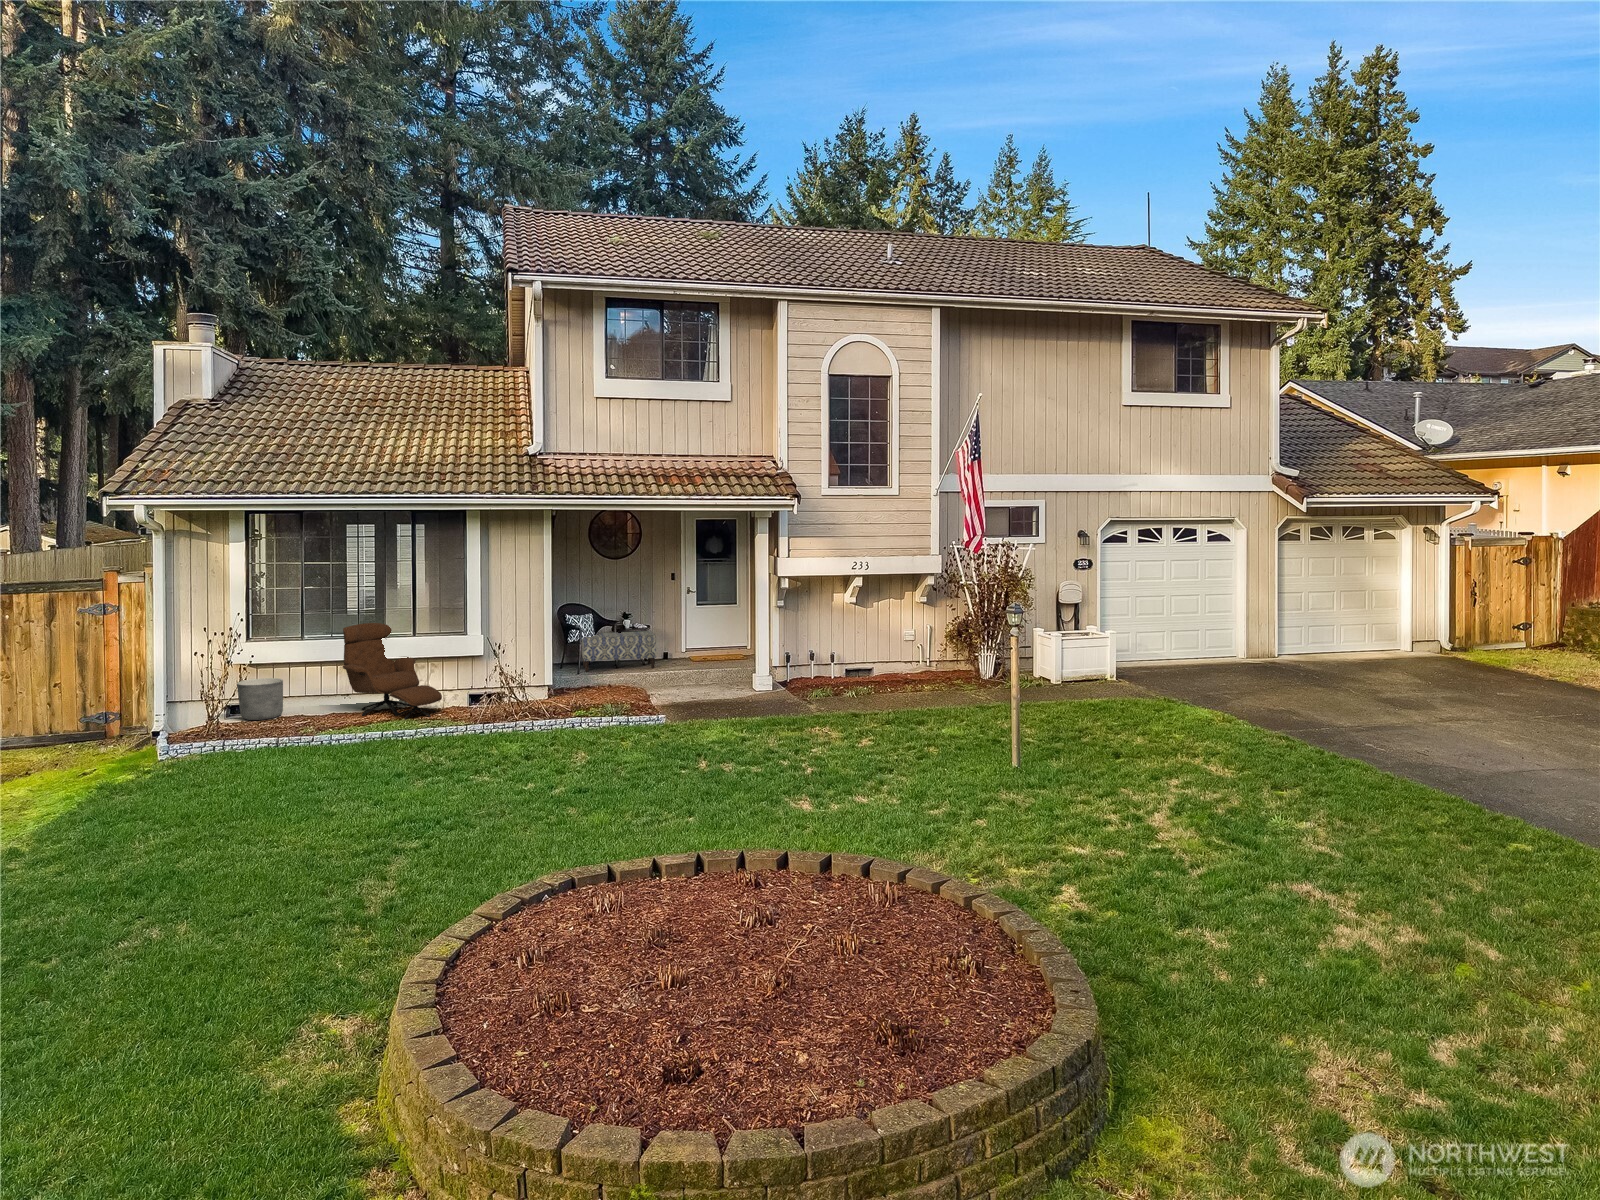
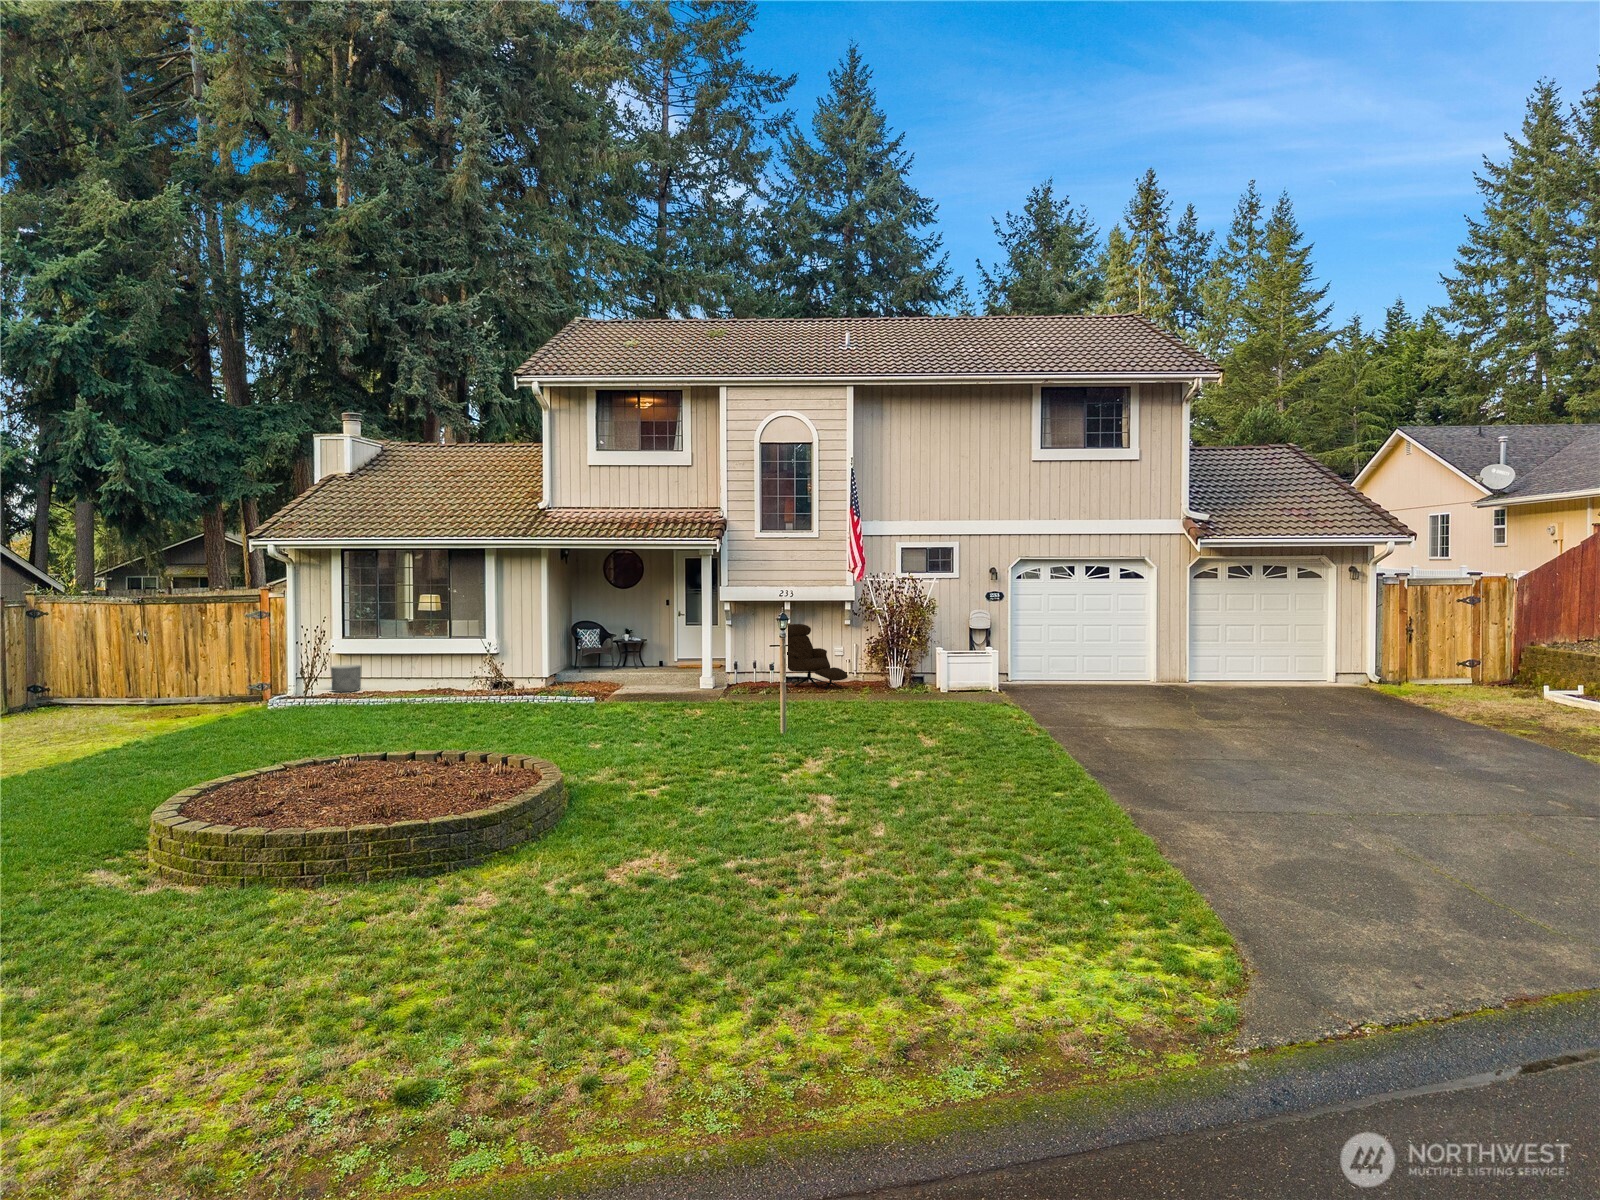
lounge chair: present [343,623,442,719] -> present [787,624,848,689]
bench: present [581,631,656,671] -> none [594,644,654,673]

